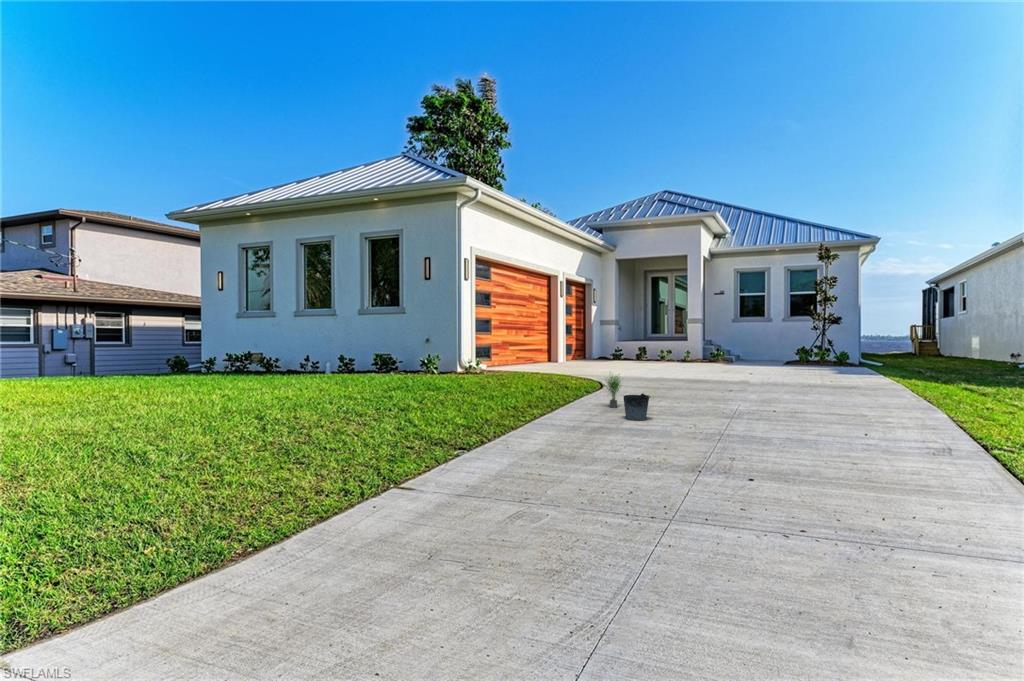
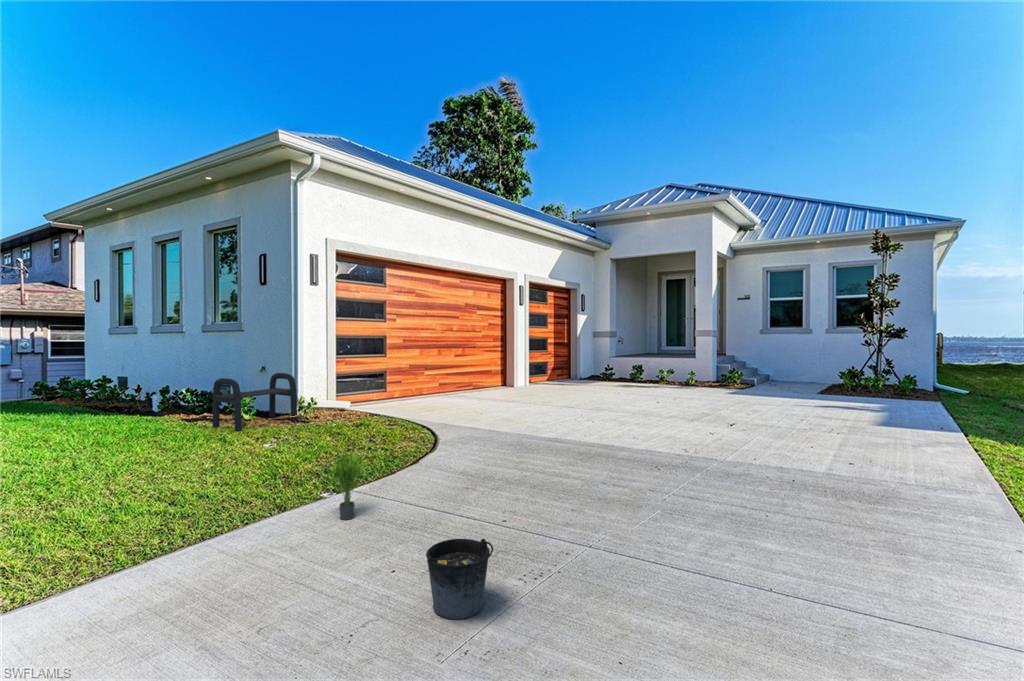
bench: none [409,345,458,384] -> present [213,373,297,431]
bucket: present [623,393,650,420] -> present [426,539,494,619]

